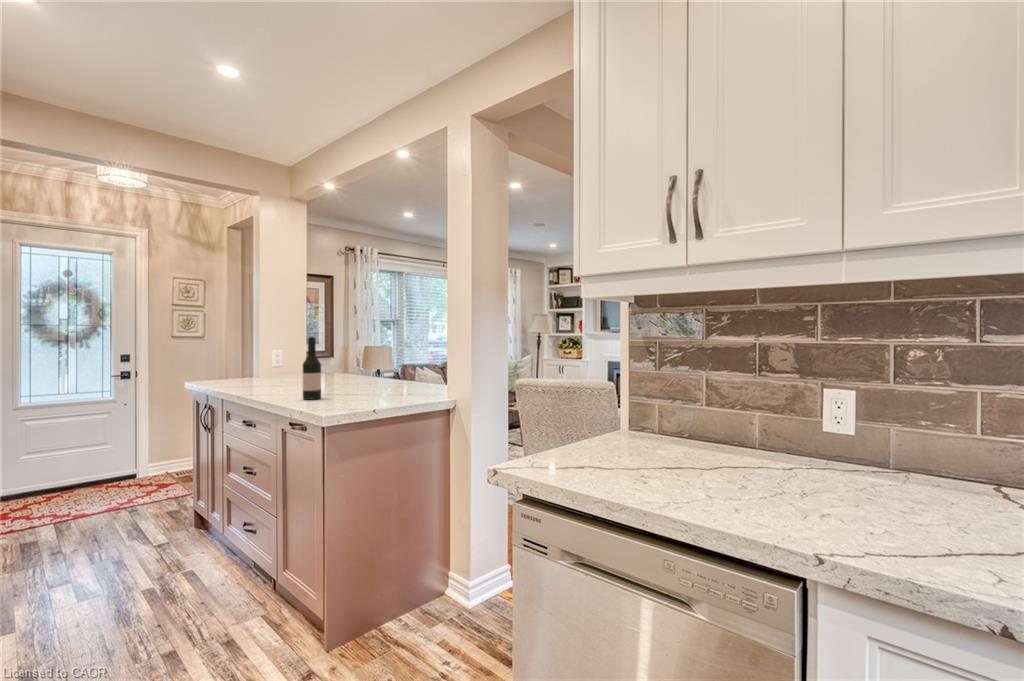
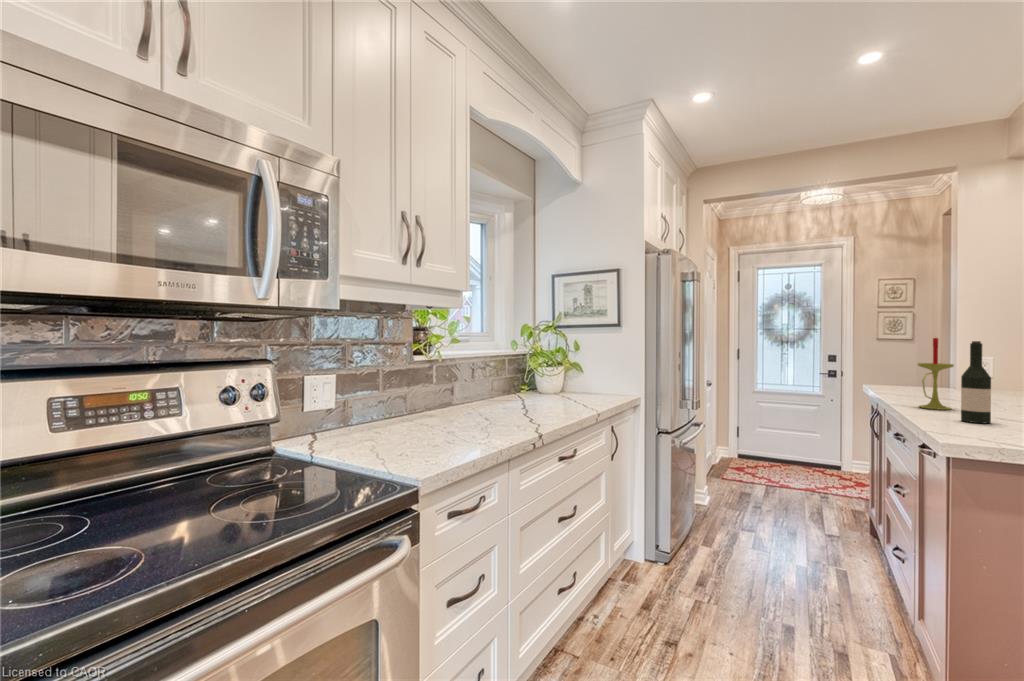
candle: none [259,333,286,394] -> present [918,338,954,410]

